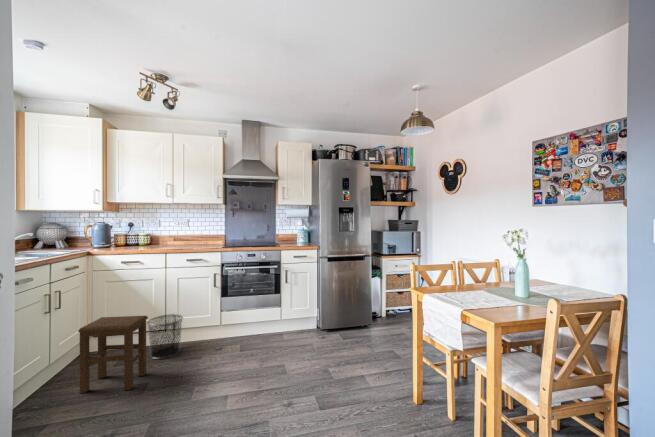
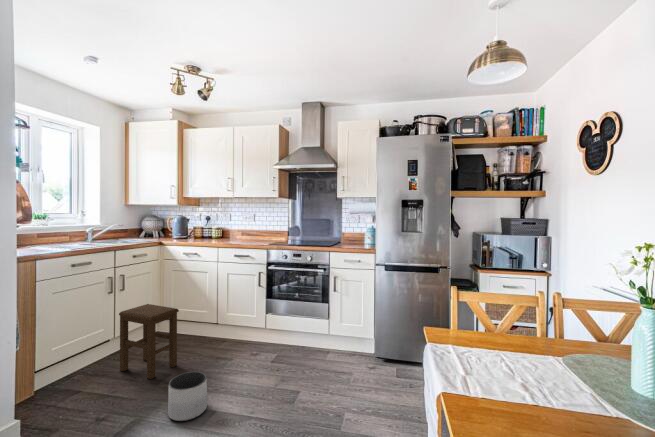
waste bin: present [147,314,183,359] -> none [192,309,226,354]
planter: none [184,363,219,408] -> present [168,372,207,421]

